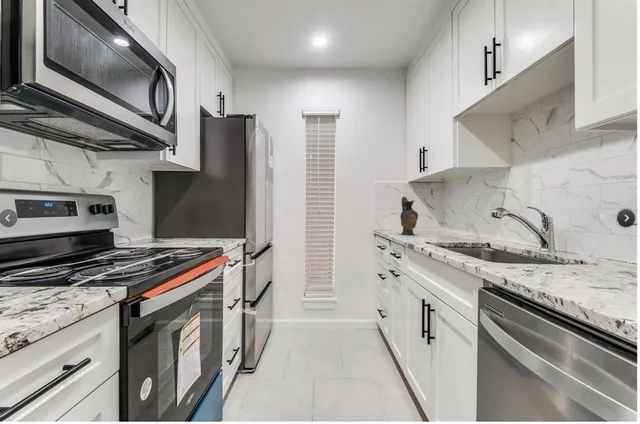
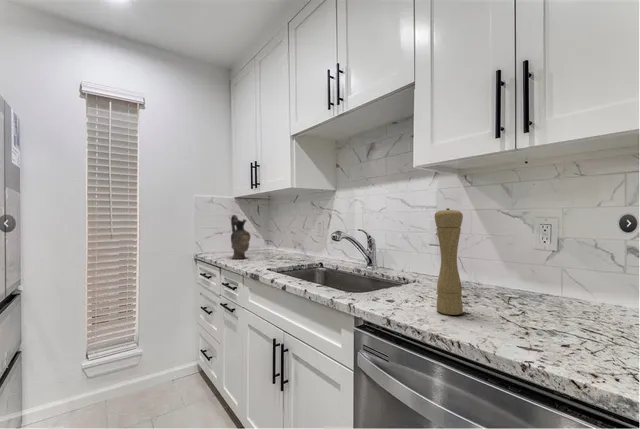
pepper mill: none [570,170,607,285] -> present [435,208,463,315]

